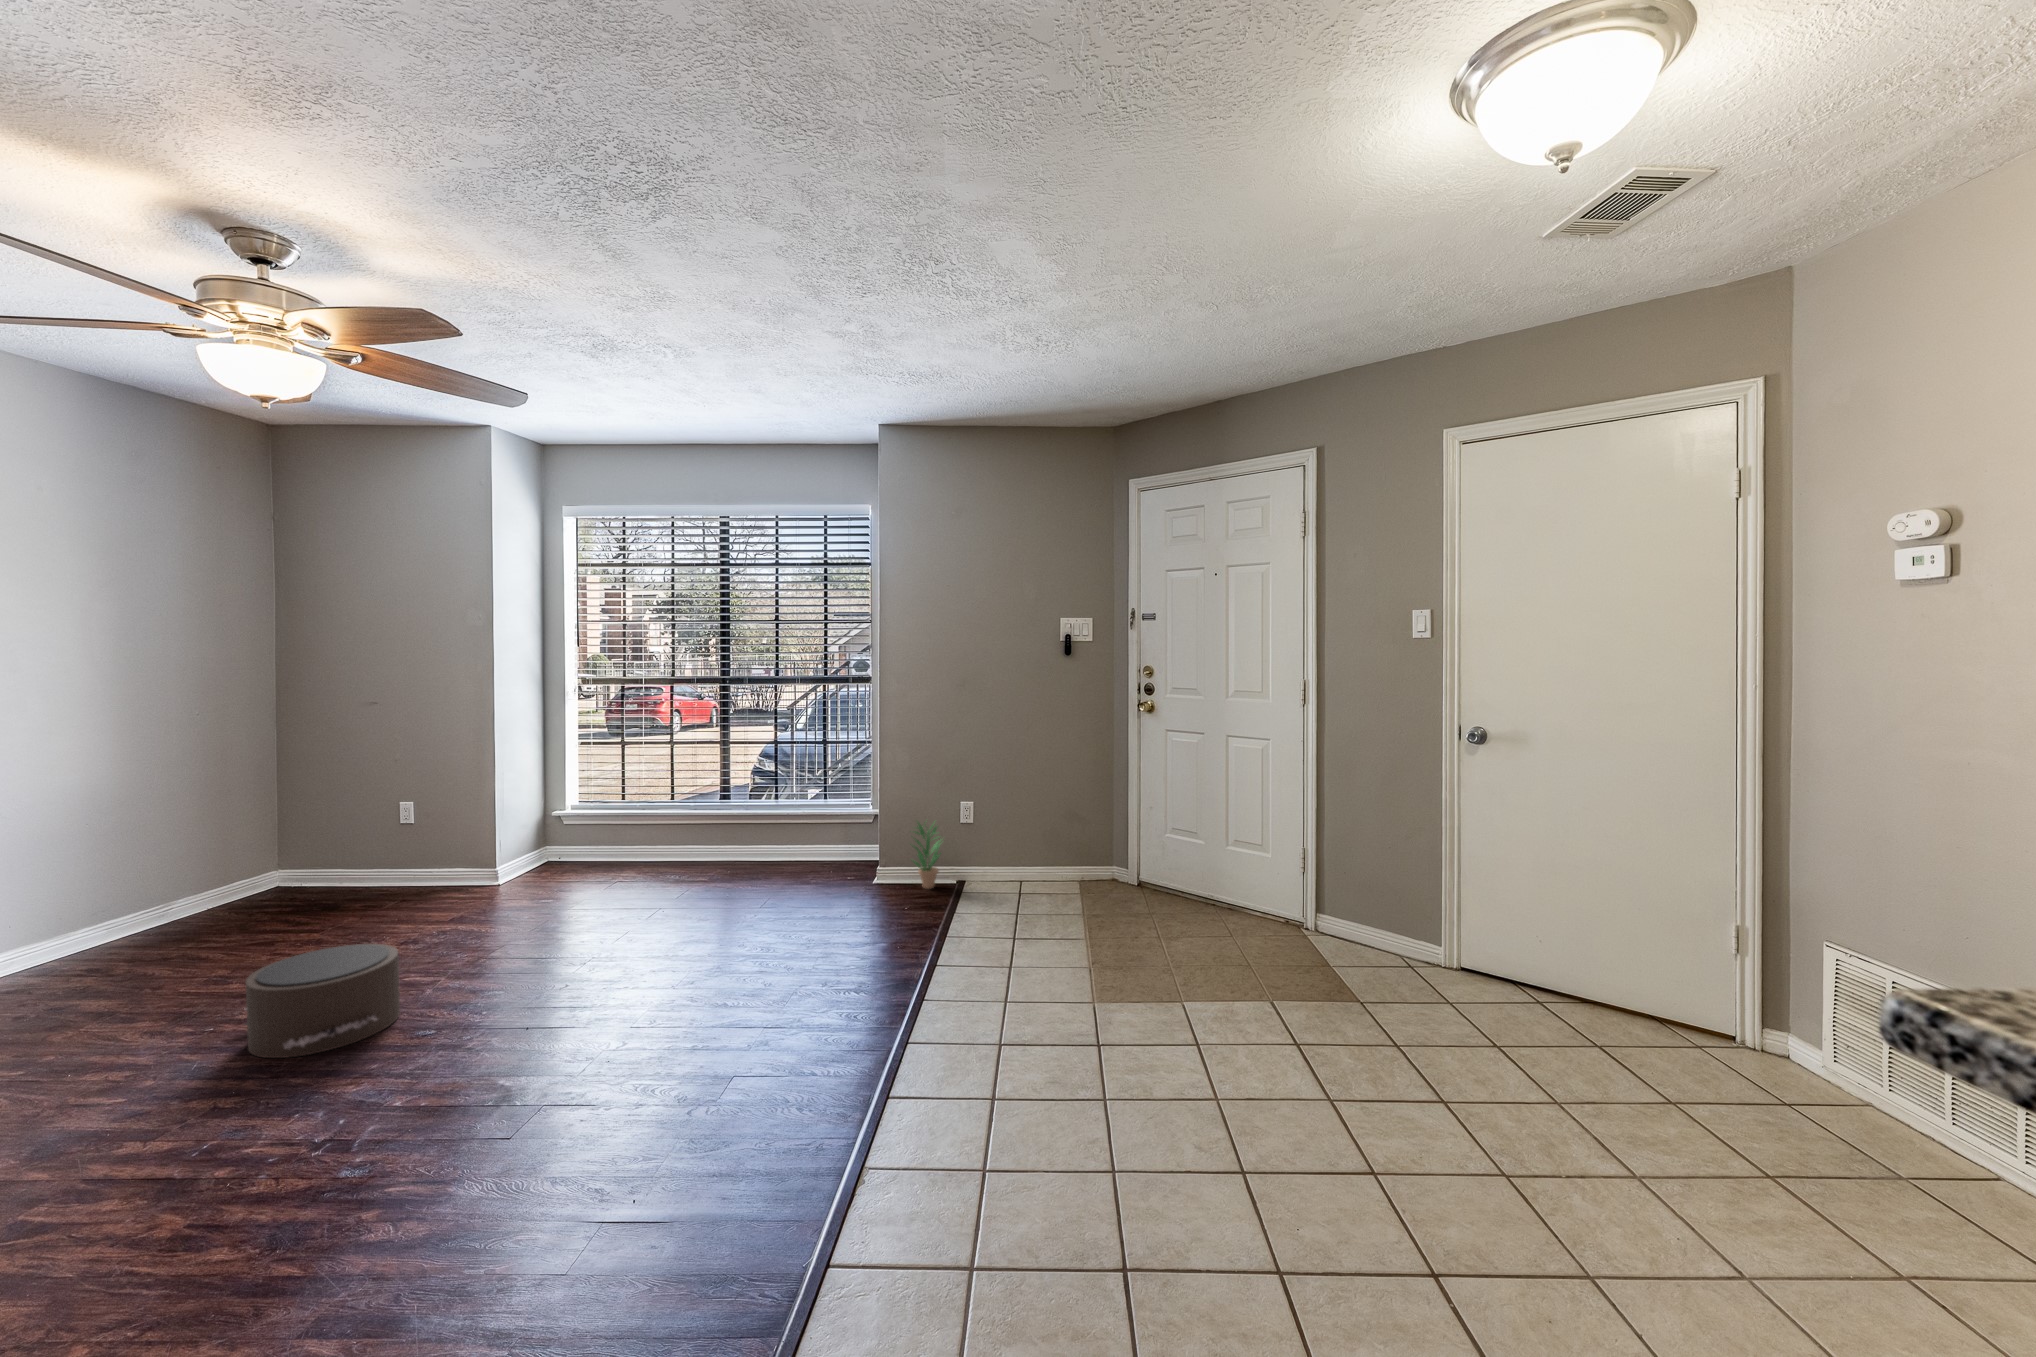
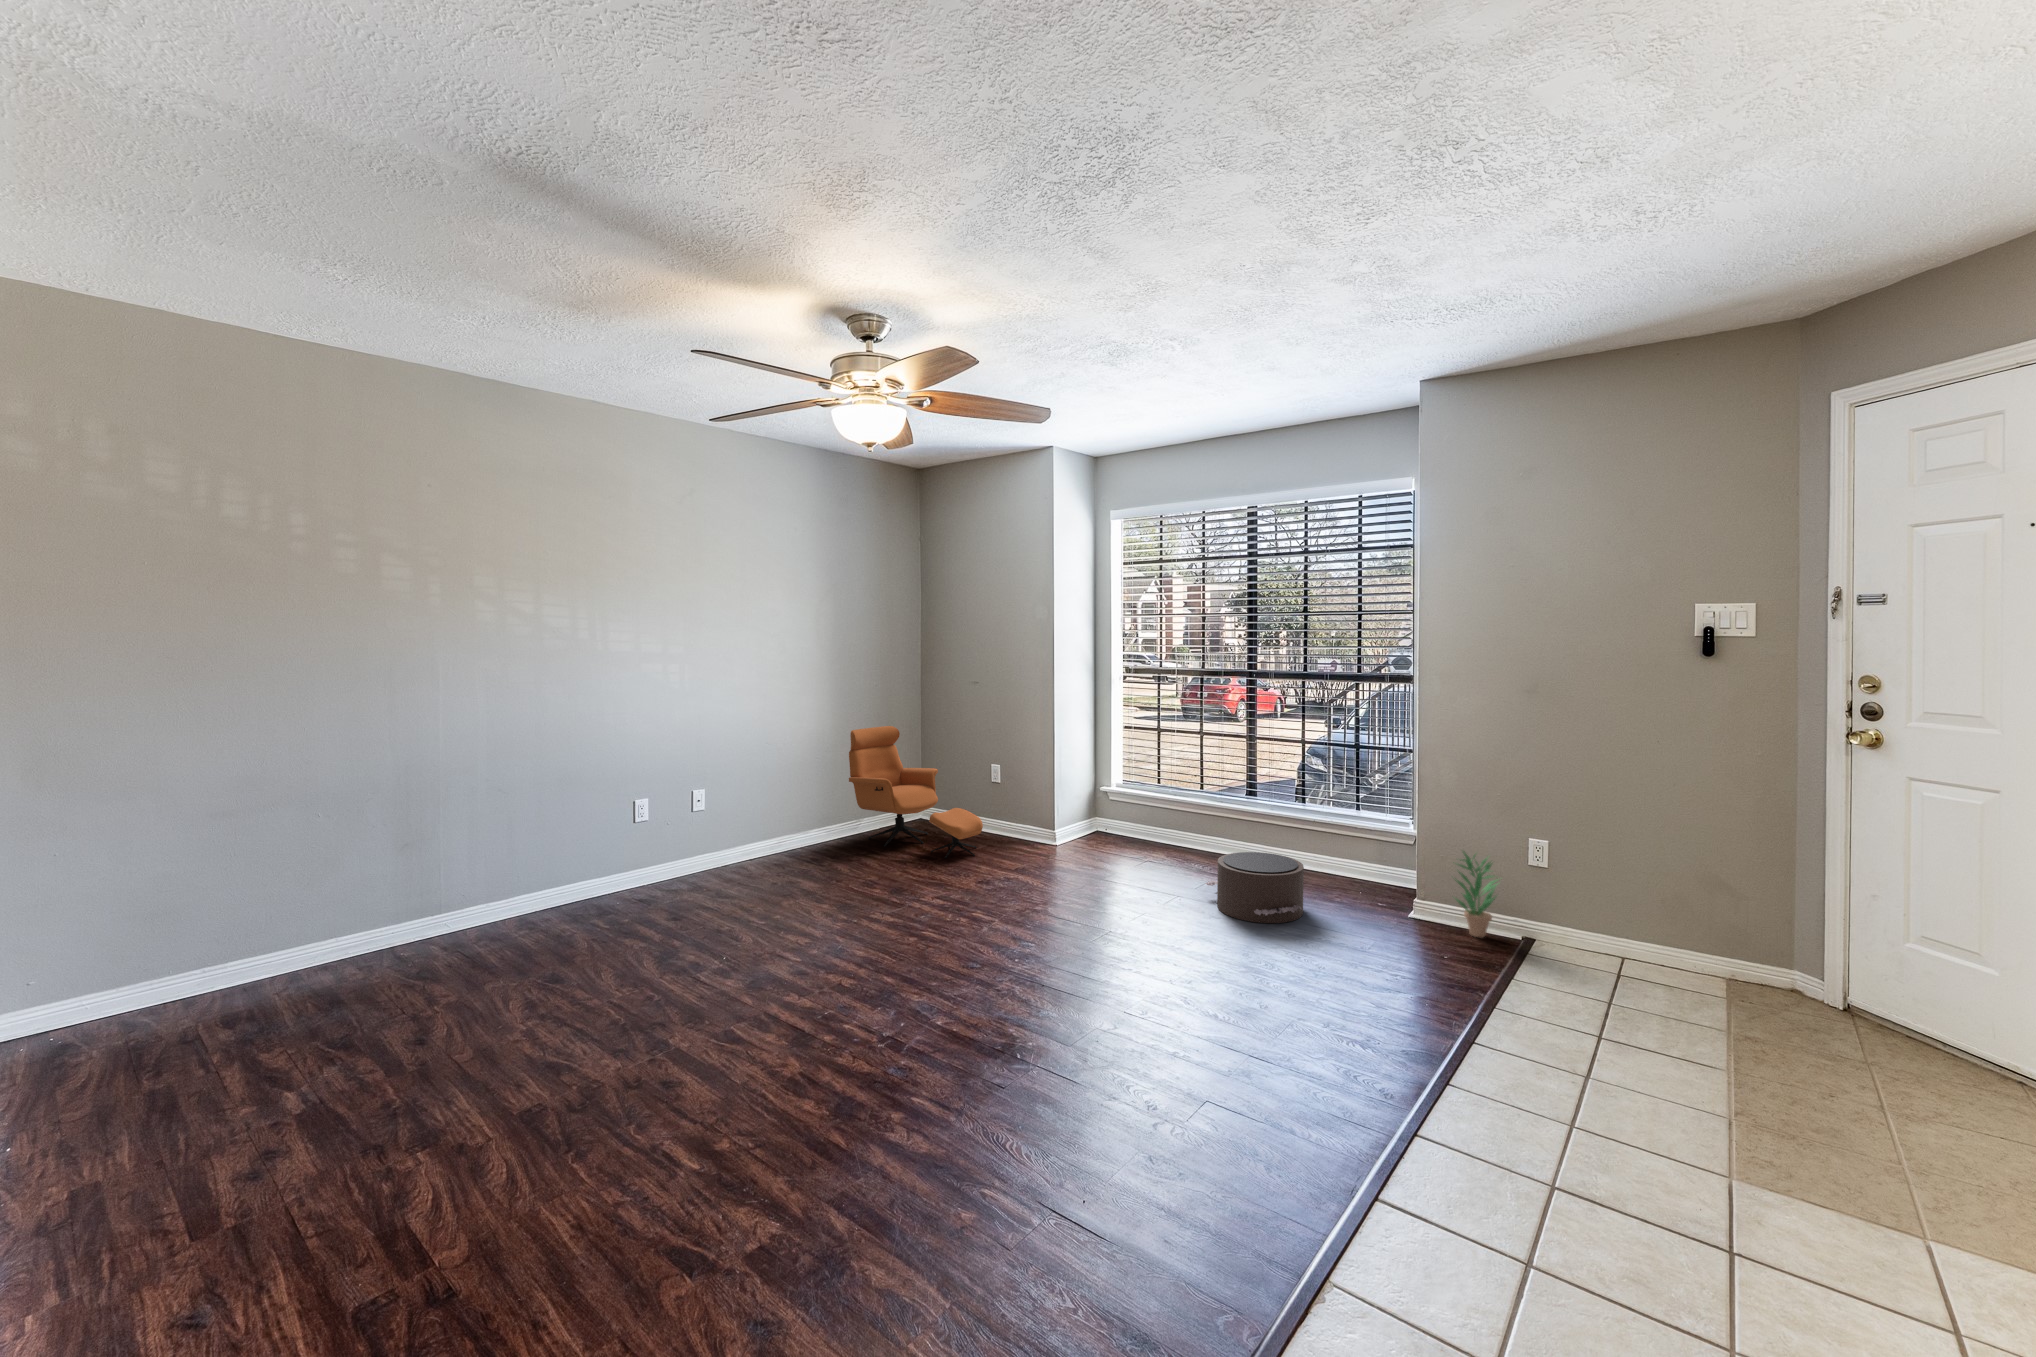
armchair: none [151,764,397,925] -> present [849,726,983,858]
pouf: present [245,944,400,1058] -> present [1206,852,1304,923]

